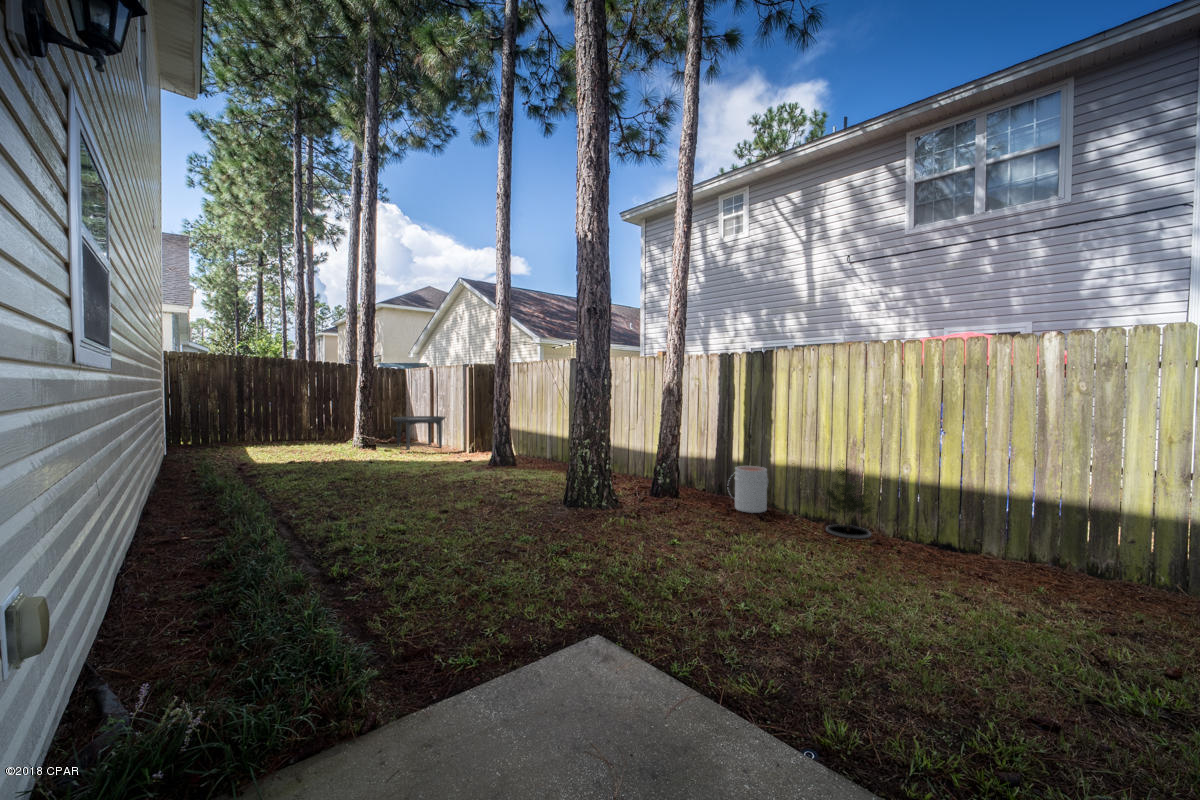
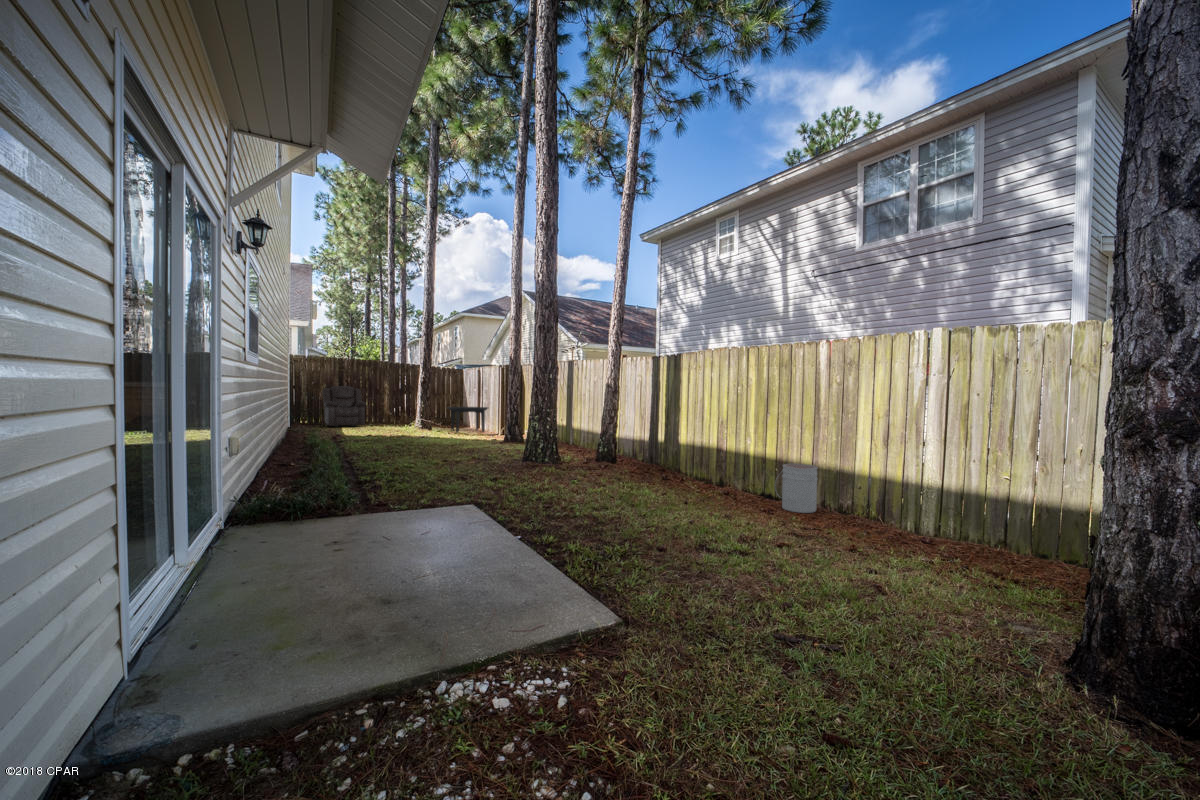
chair: none [213,393,277,448] -> present [322,386,366,427]
potted tree: present [826,461,873,539] -> none [691,433,730,490]
bucket: present [734,466,768,513] -> present [782,464,818,513]

